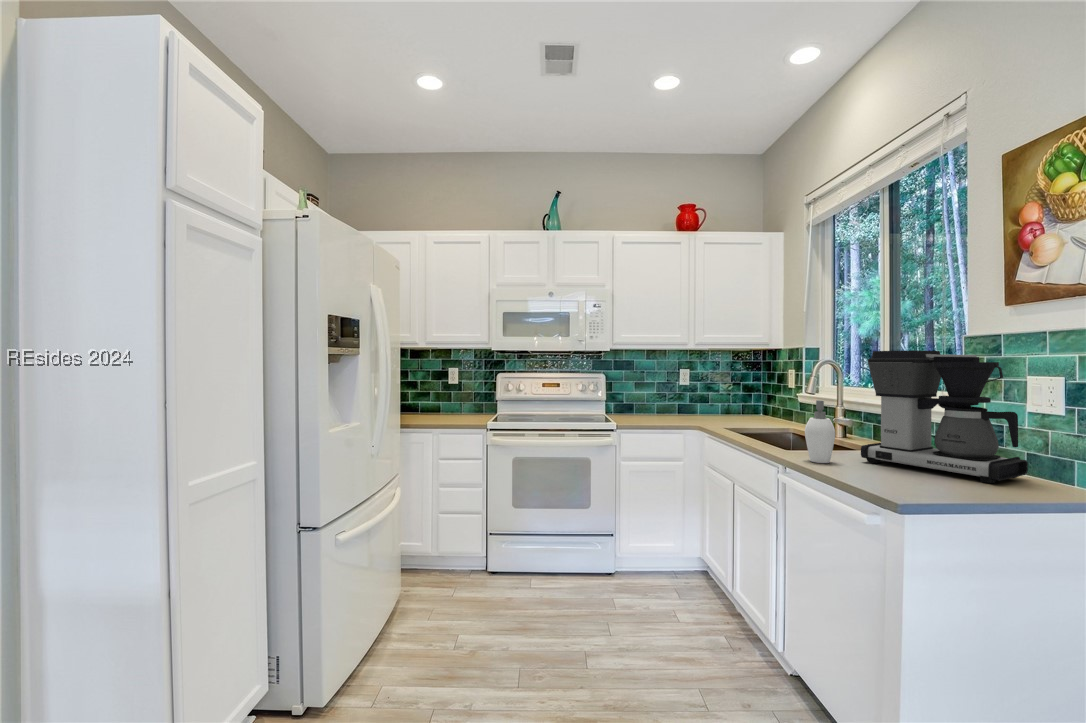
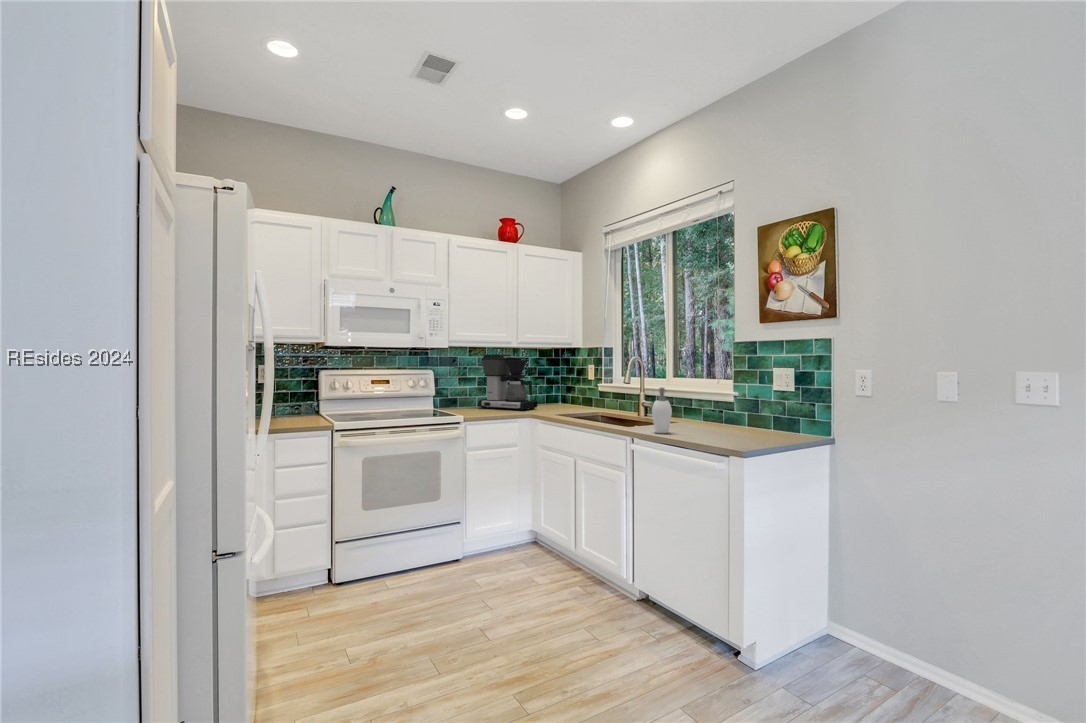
coffee maker: present [861,350,1028,483] -> present [479,354,538,411]

